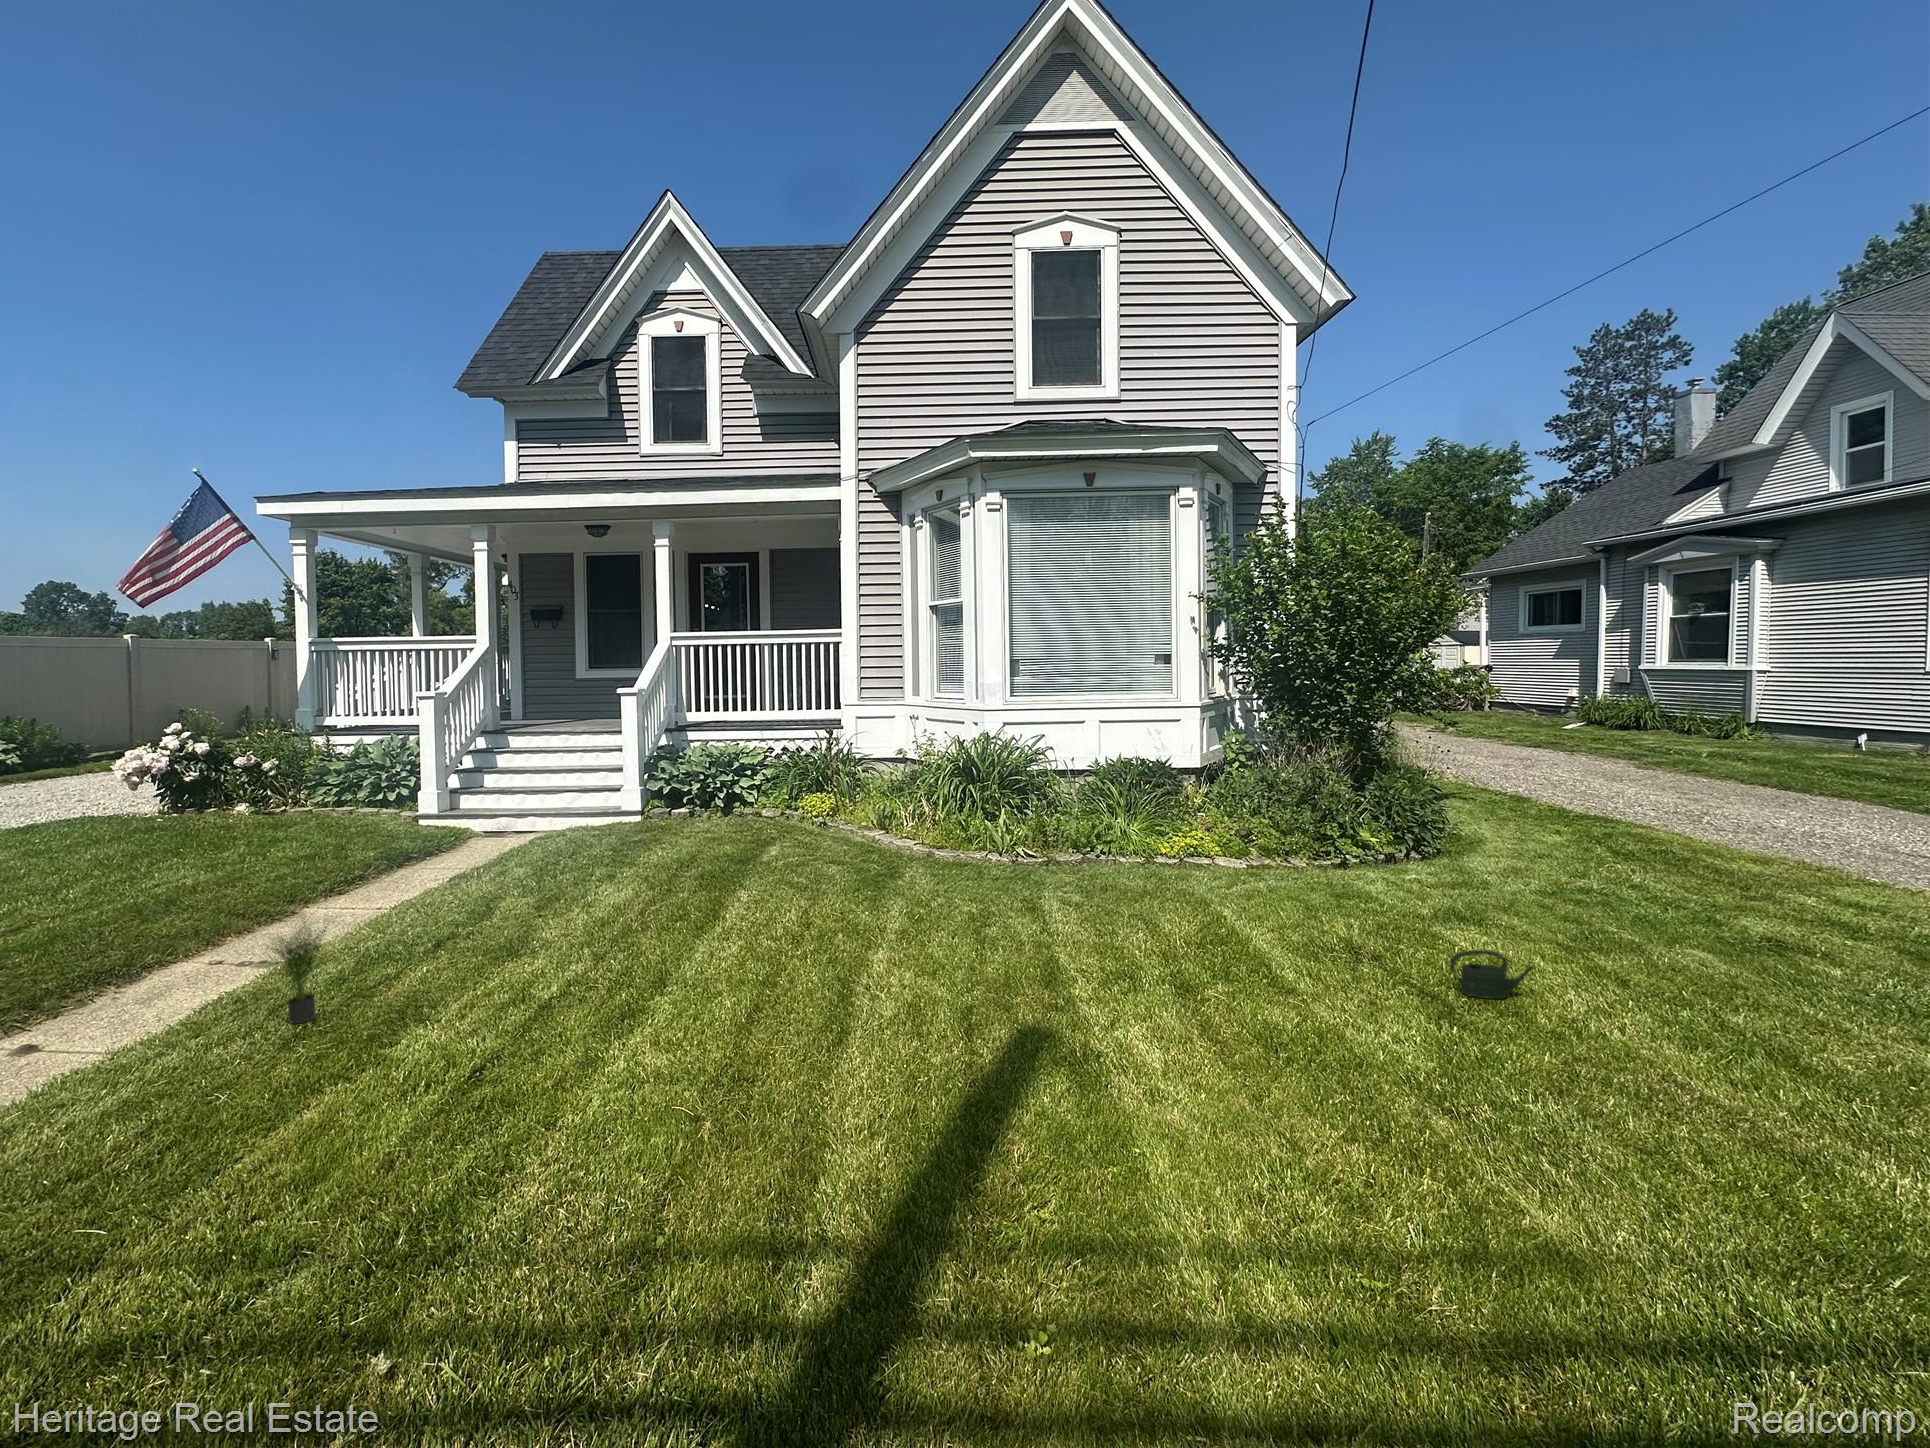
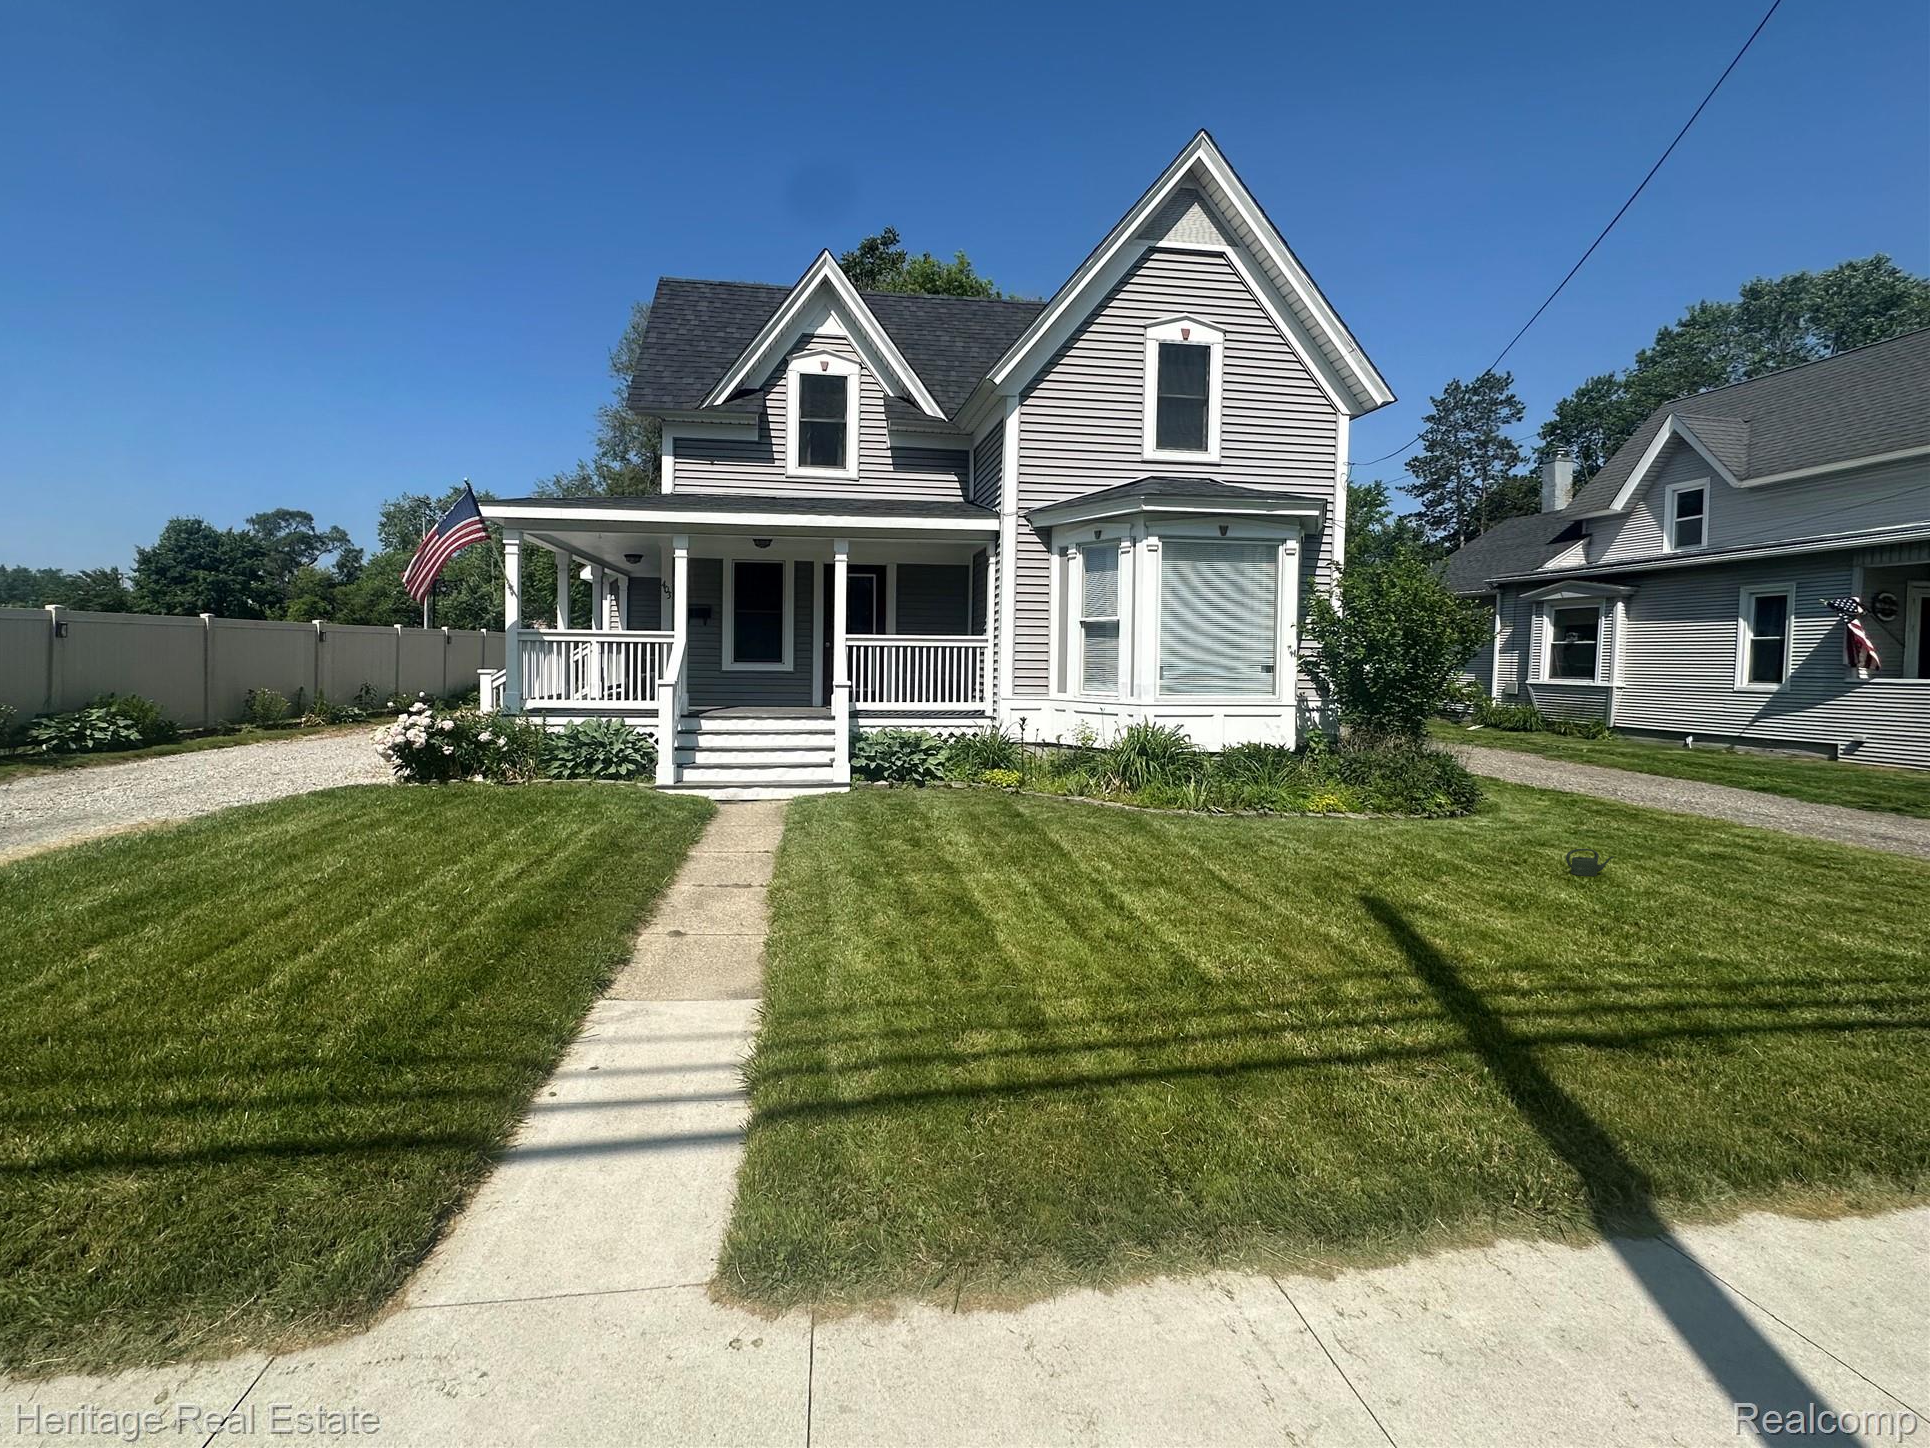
potted plant: present [267,919,326,1024] -> none [874,826,926,899]

